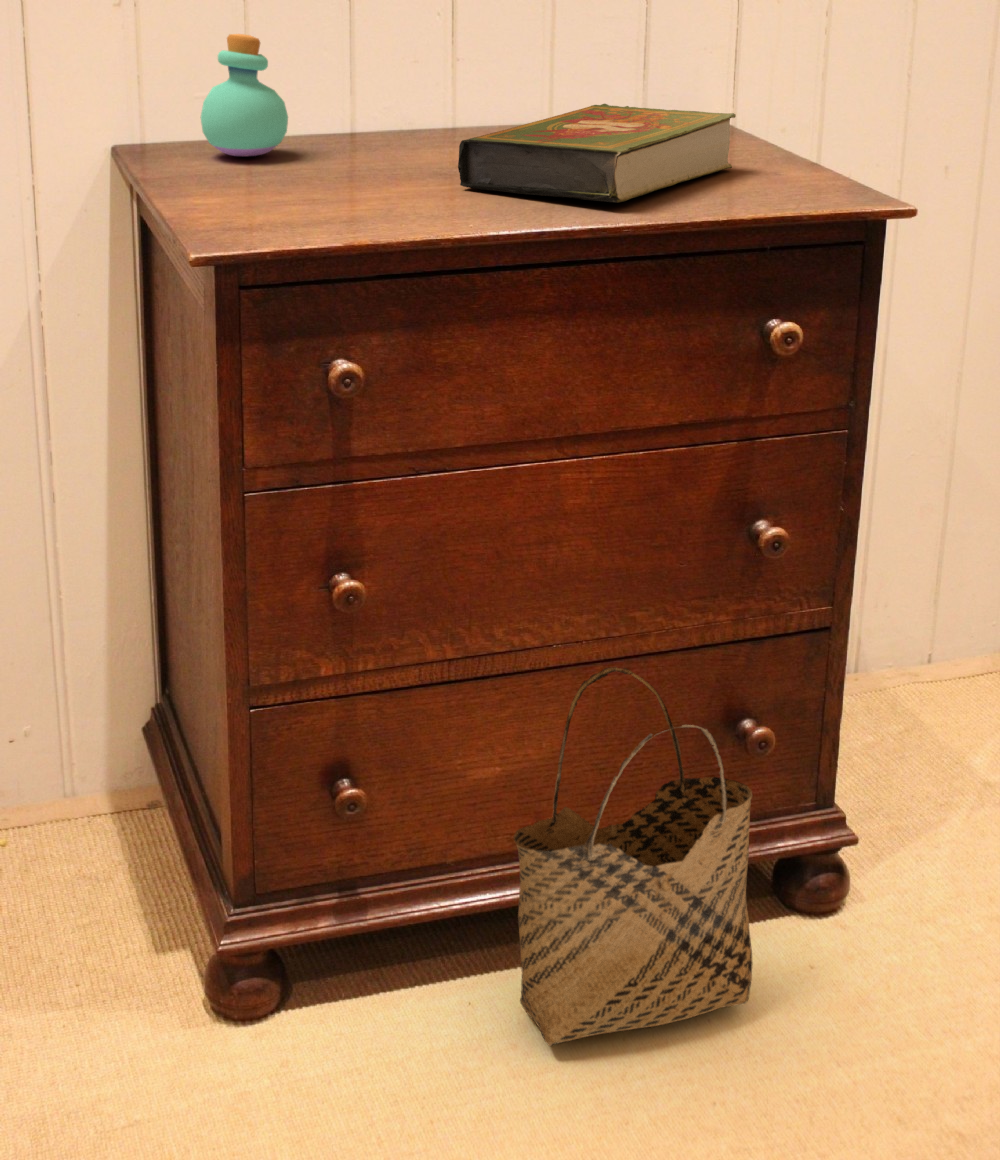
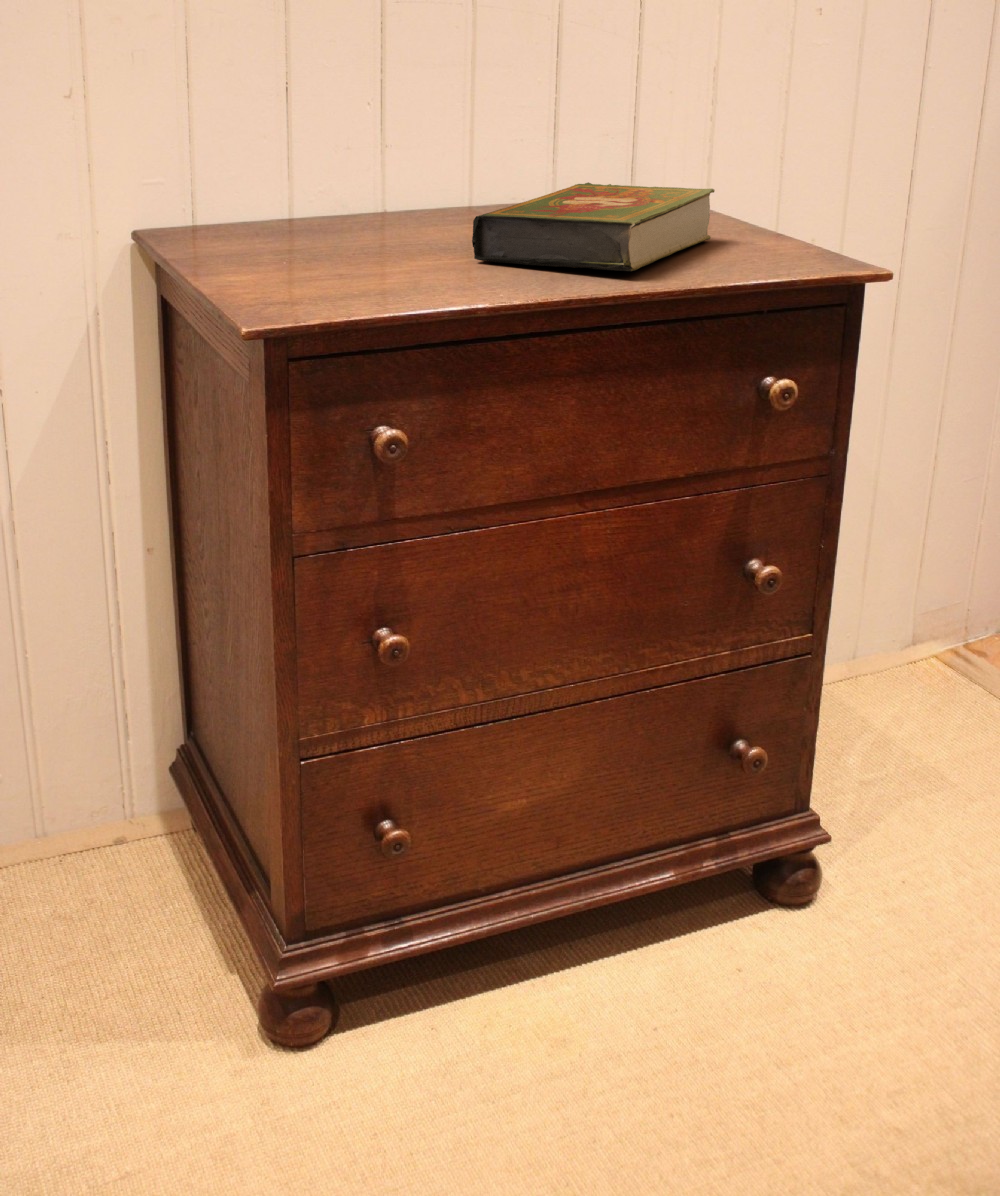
perfume bottle: present [201,34,288,156] -> none [216,120,298,237]
woven basket: present [514,667,753,1046] -> none [552,701,761,1054]

